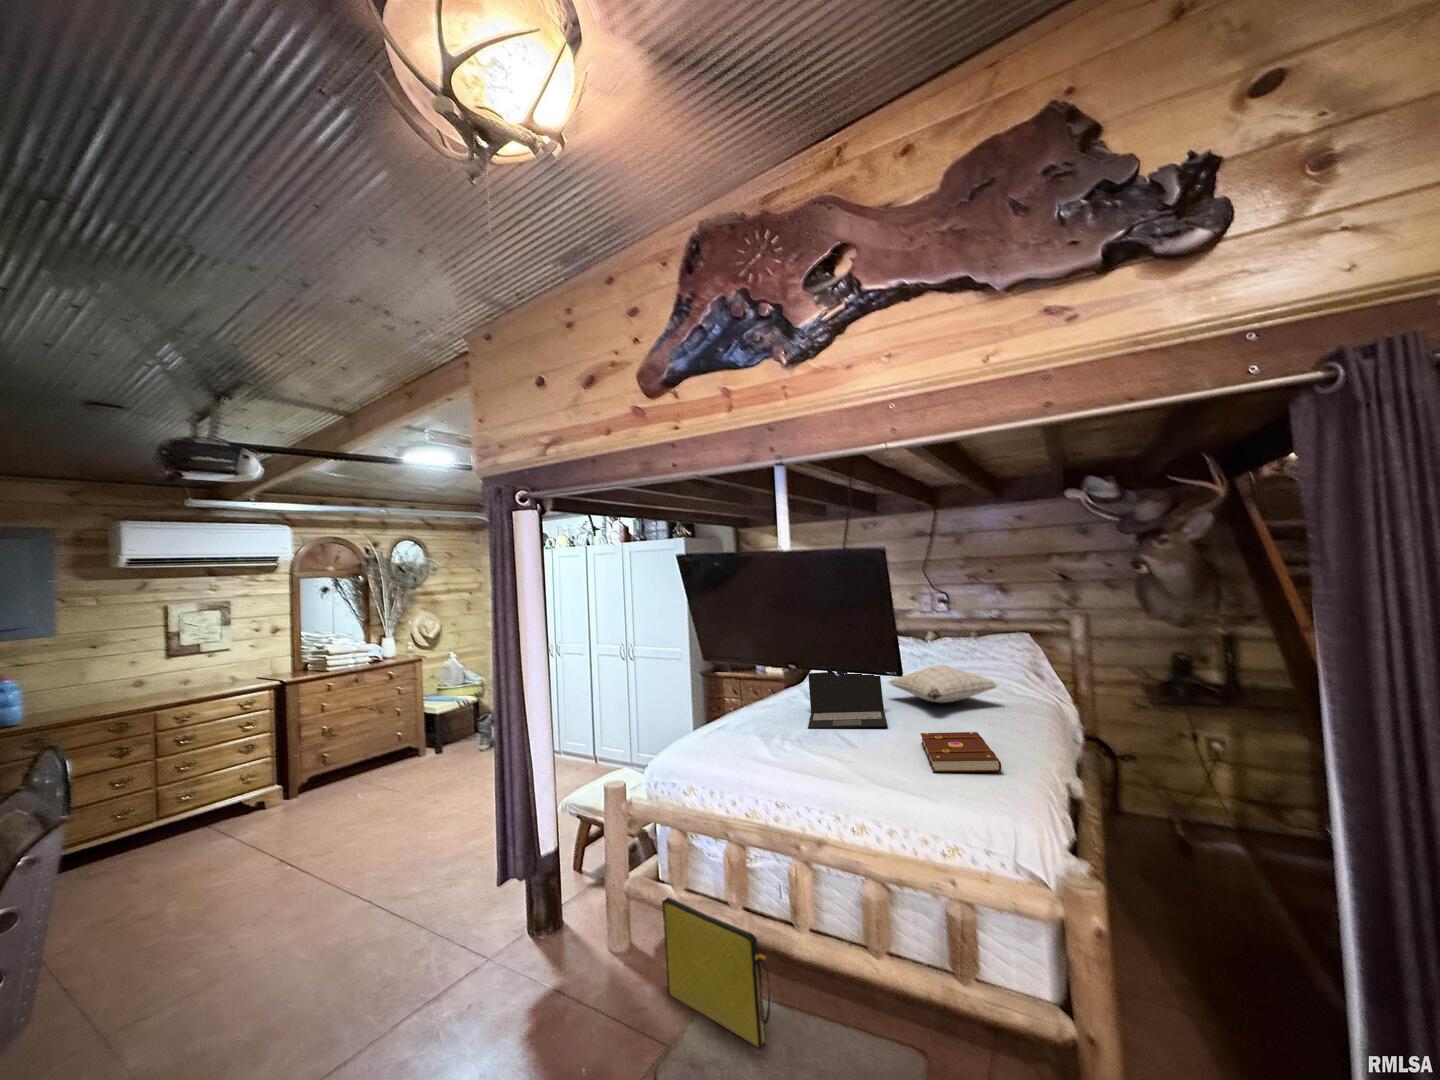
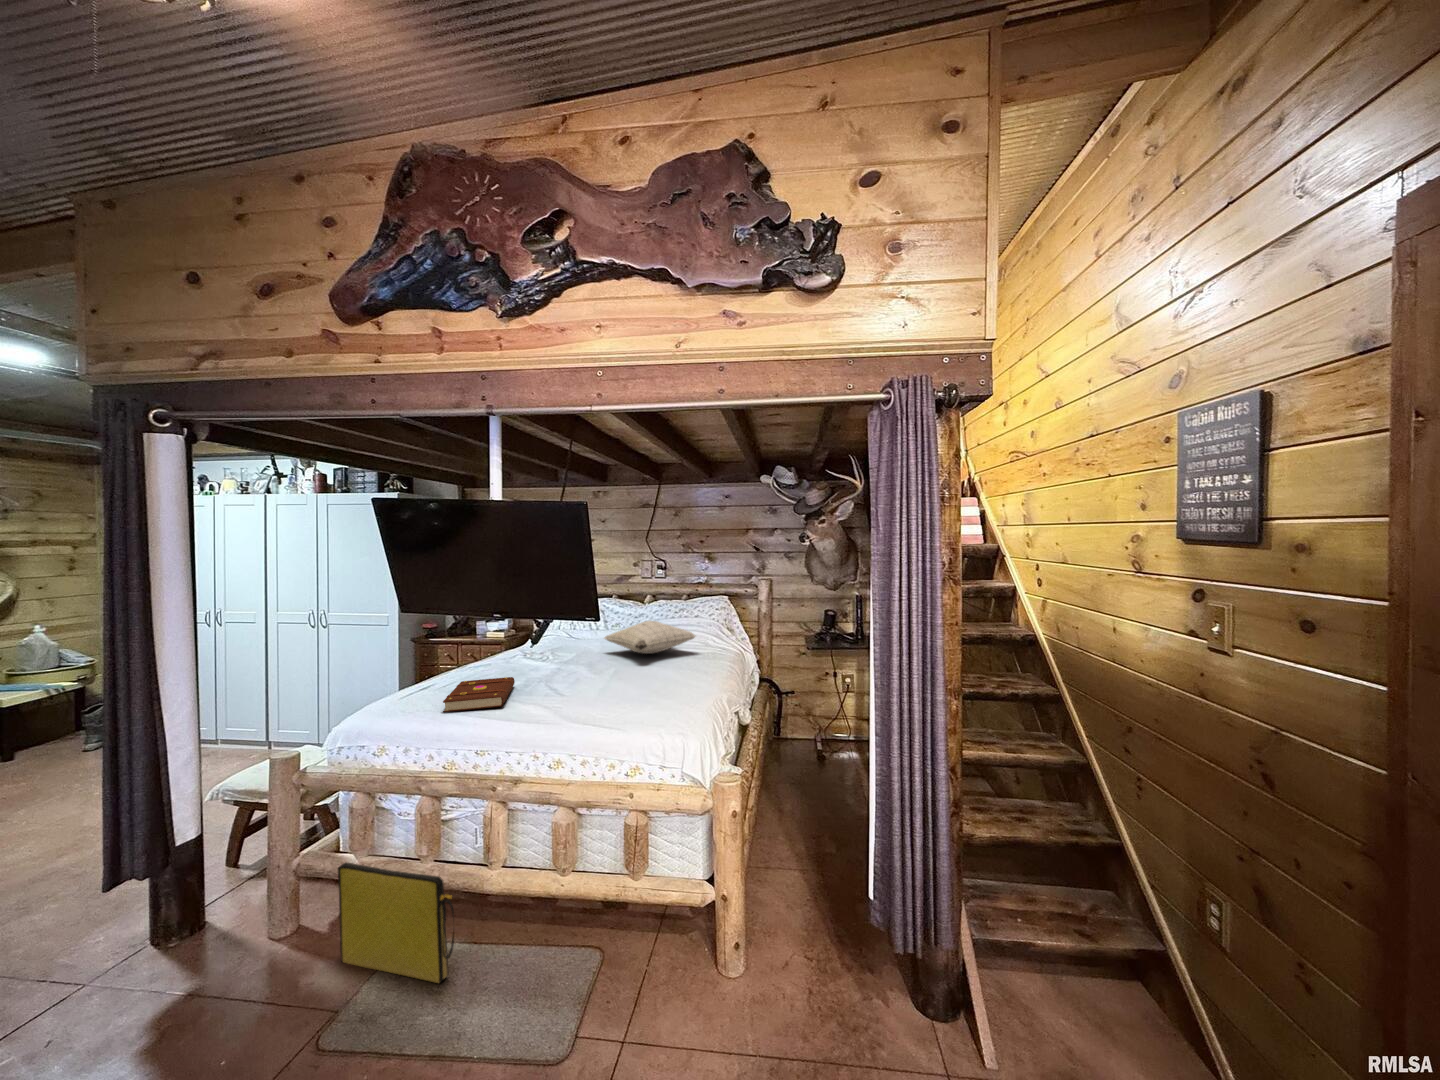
laptop: present [808,672,888,729] -> none [519,626,596,682]
book: present [921,732,1001,772] -> present [443,677,515,712]

